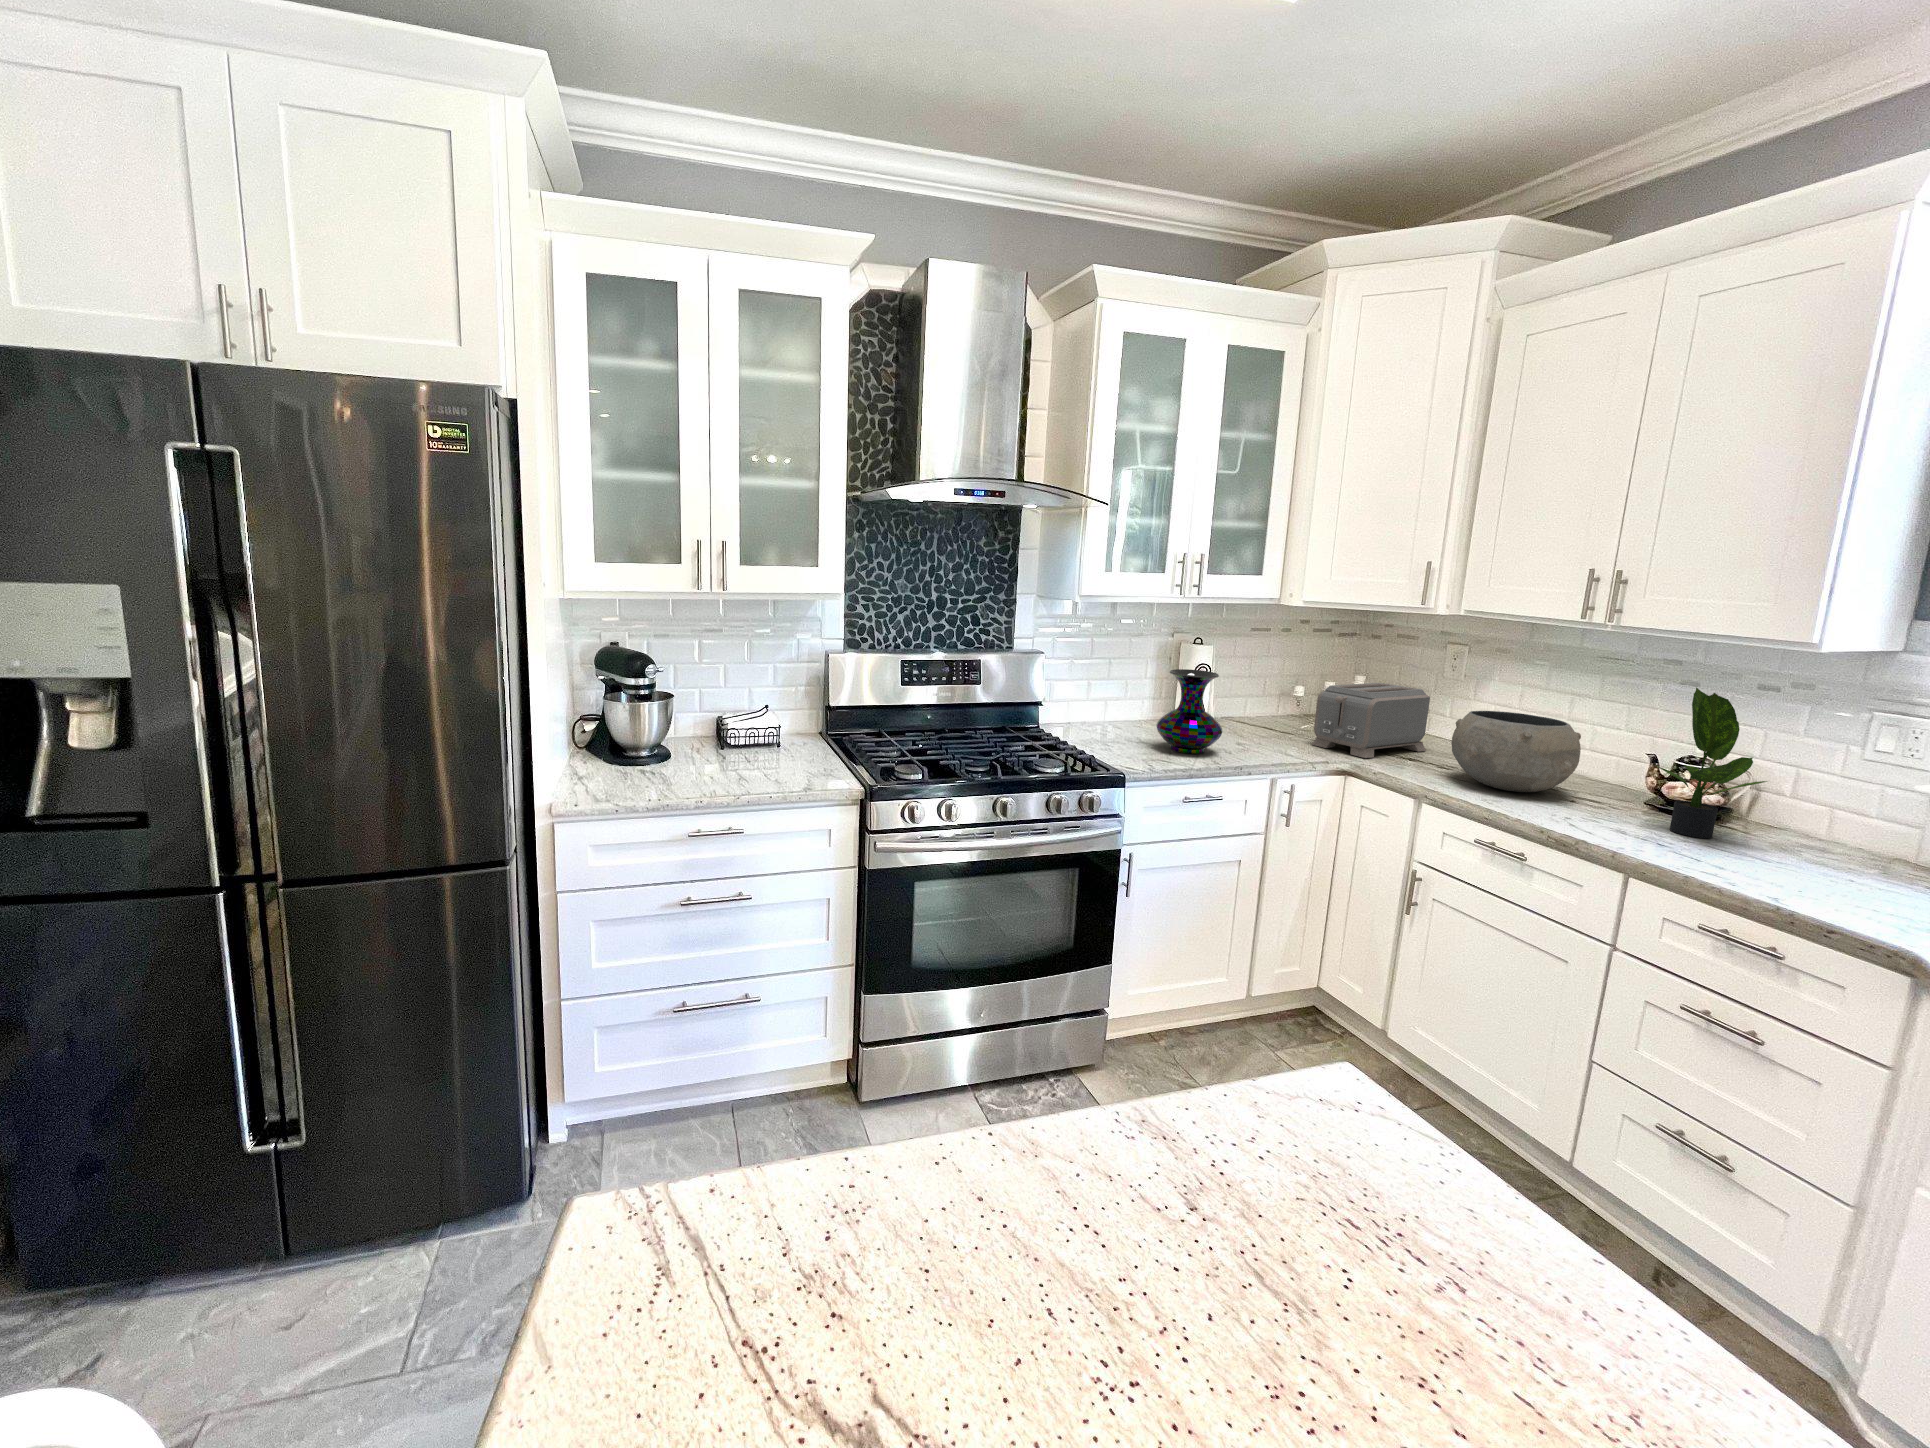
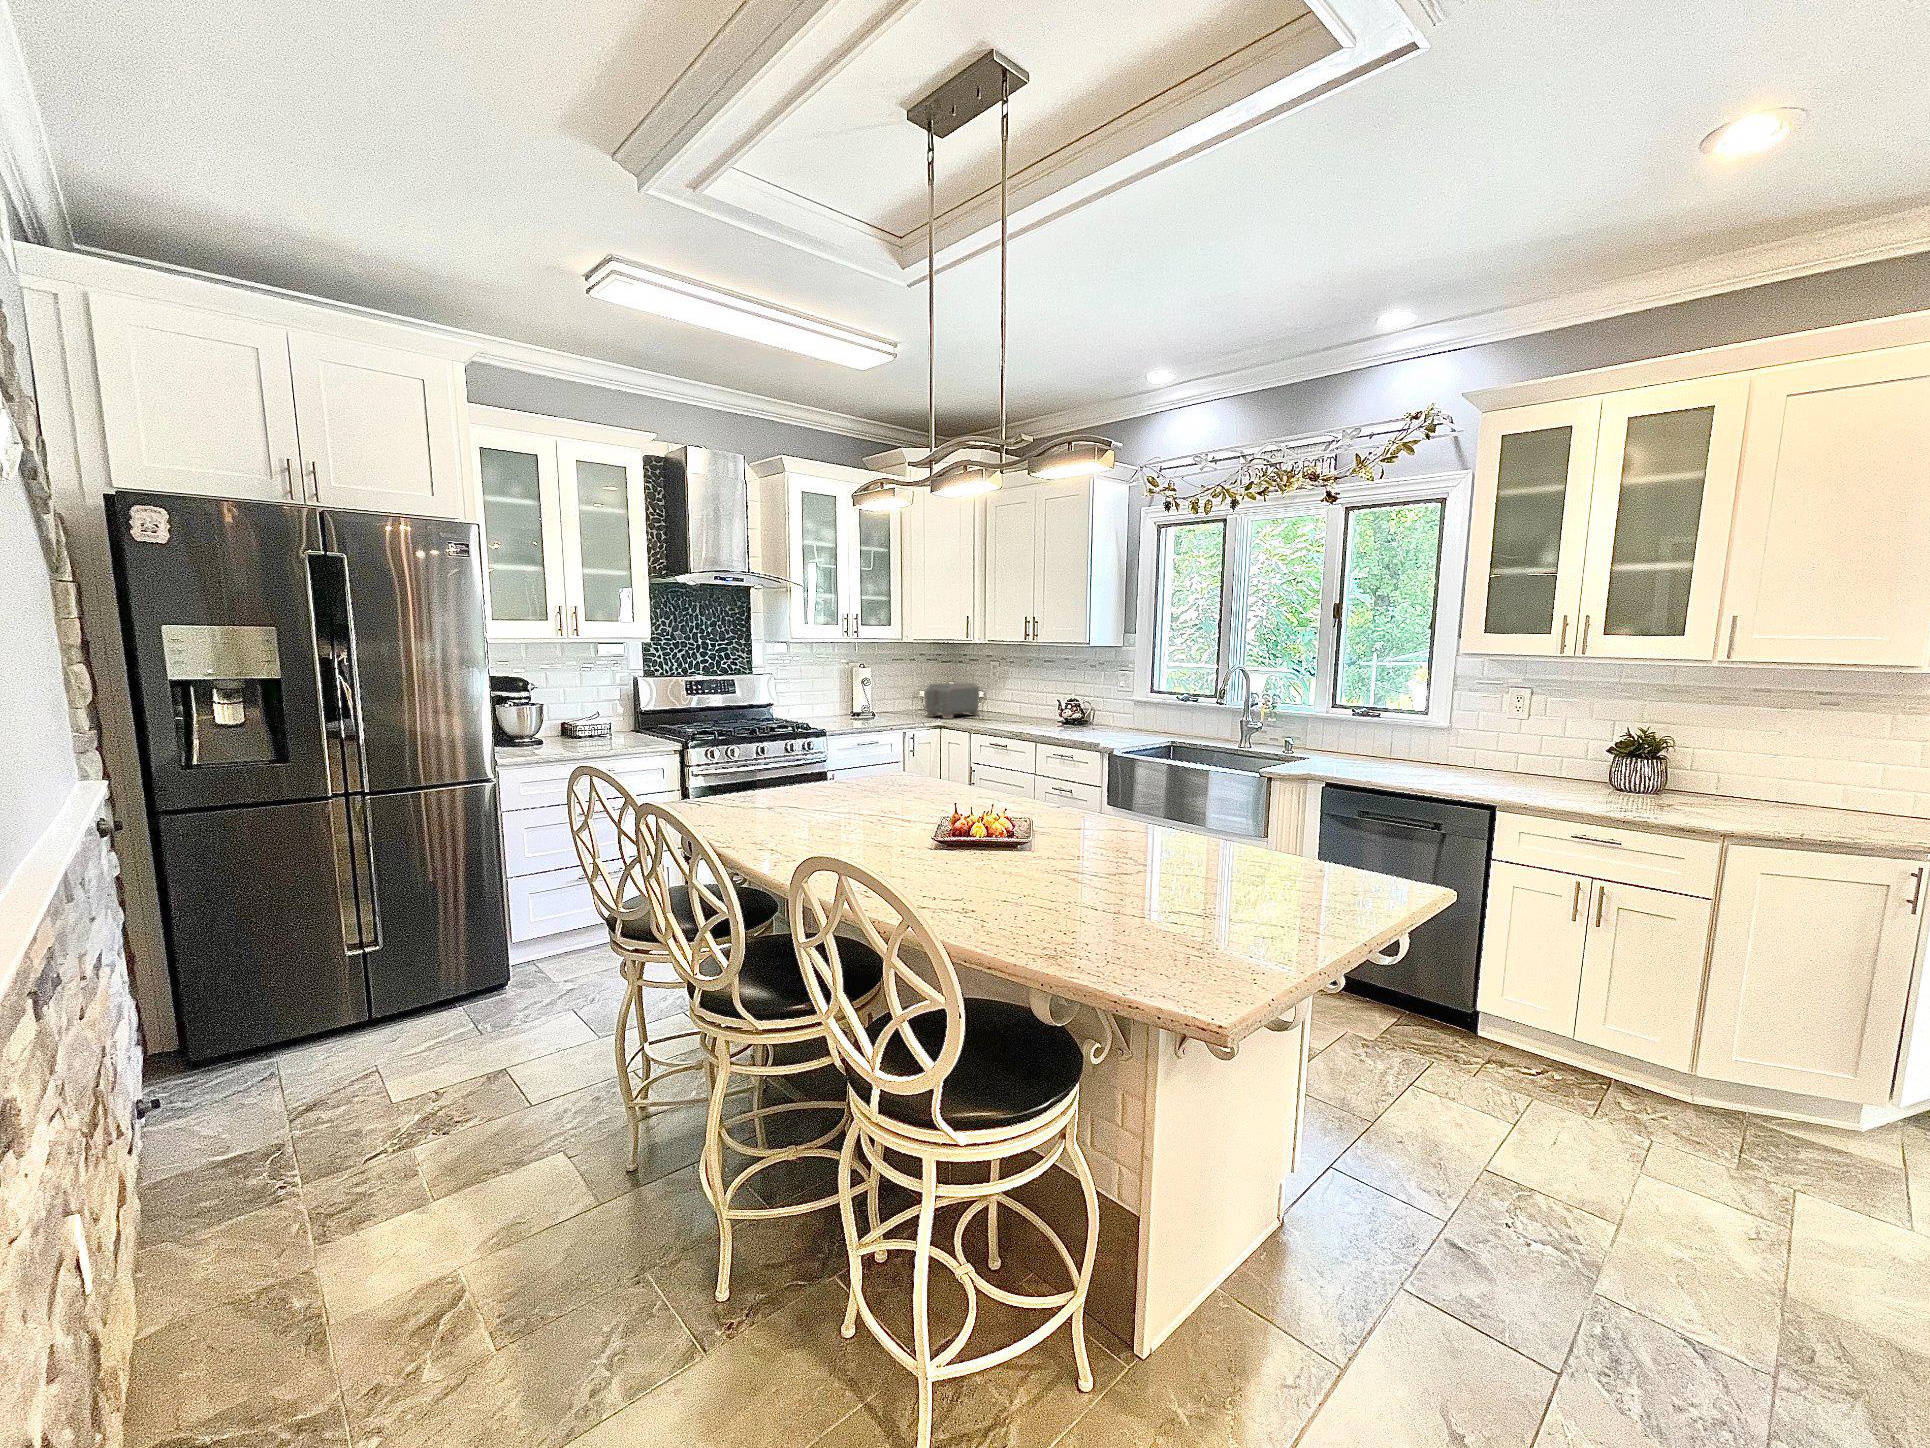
vase: present [1156,669,1223,754] -> none [841,678,876,723]
potted plant: present [1657,687,1767,838] -> none [1049,666,1082,728]
ceramic bowl: present [1451,711,1581,792] -> none [982,688,1031,723]

